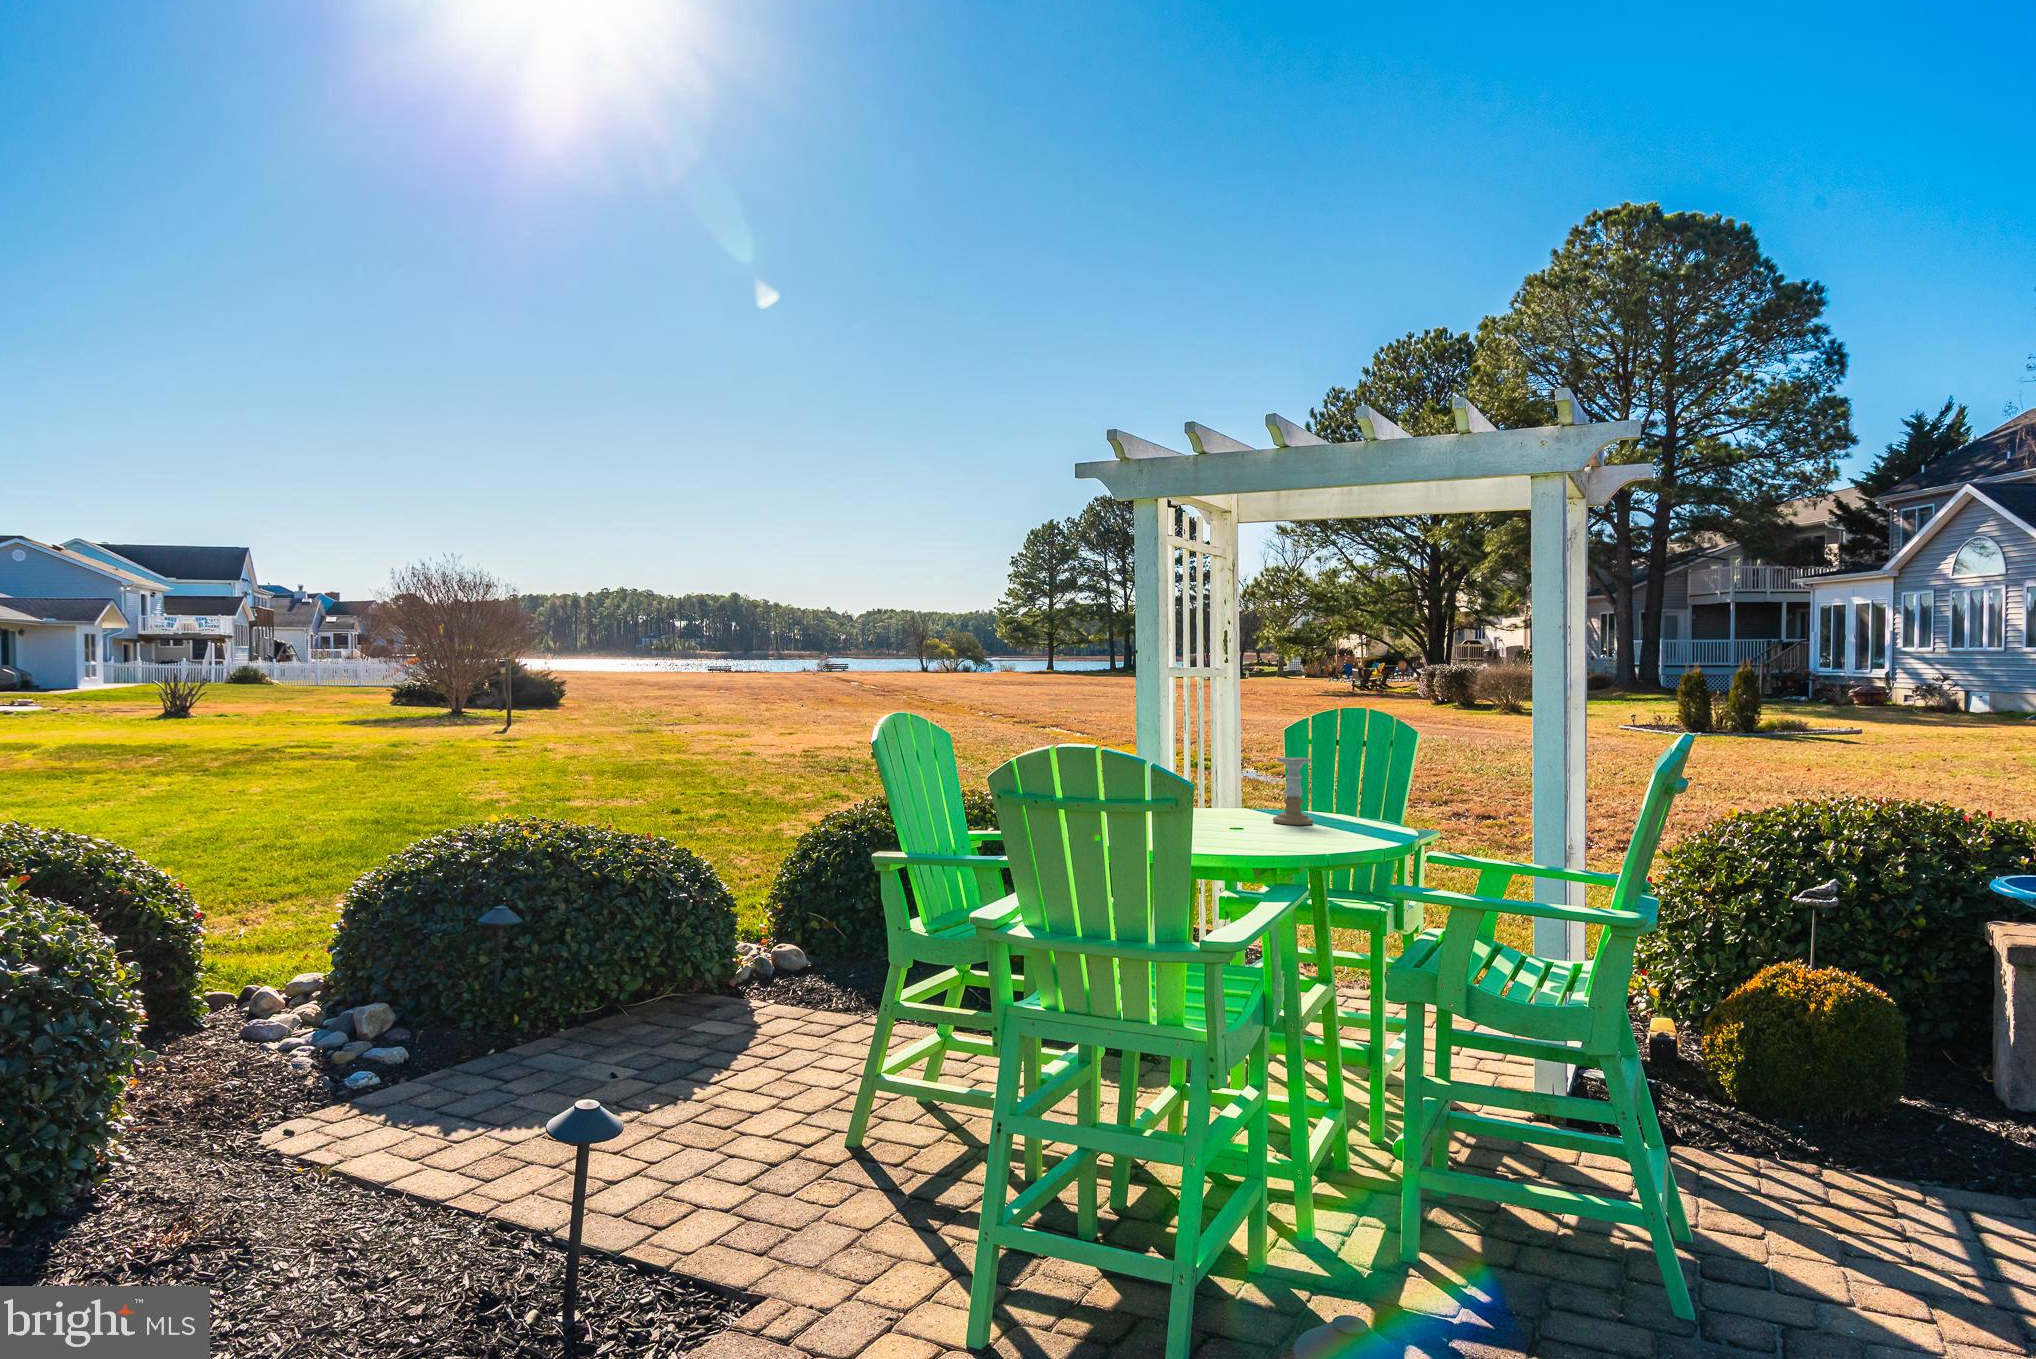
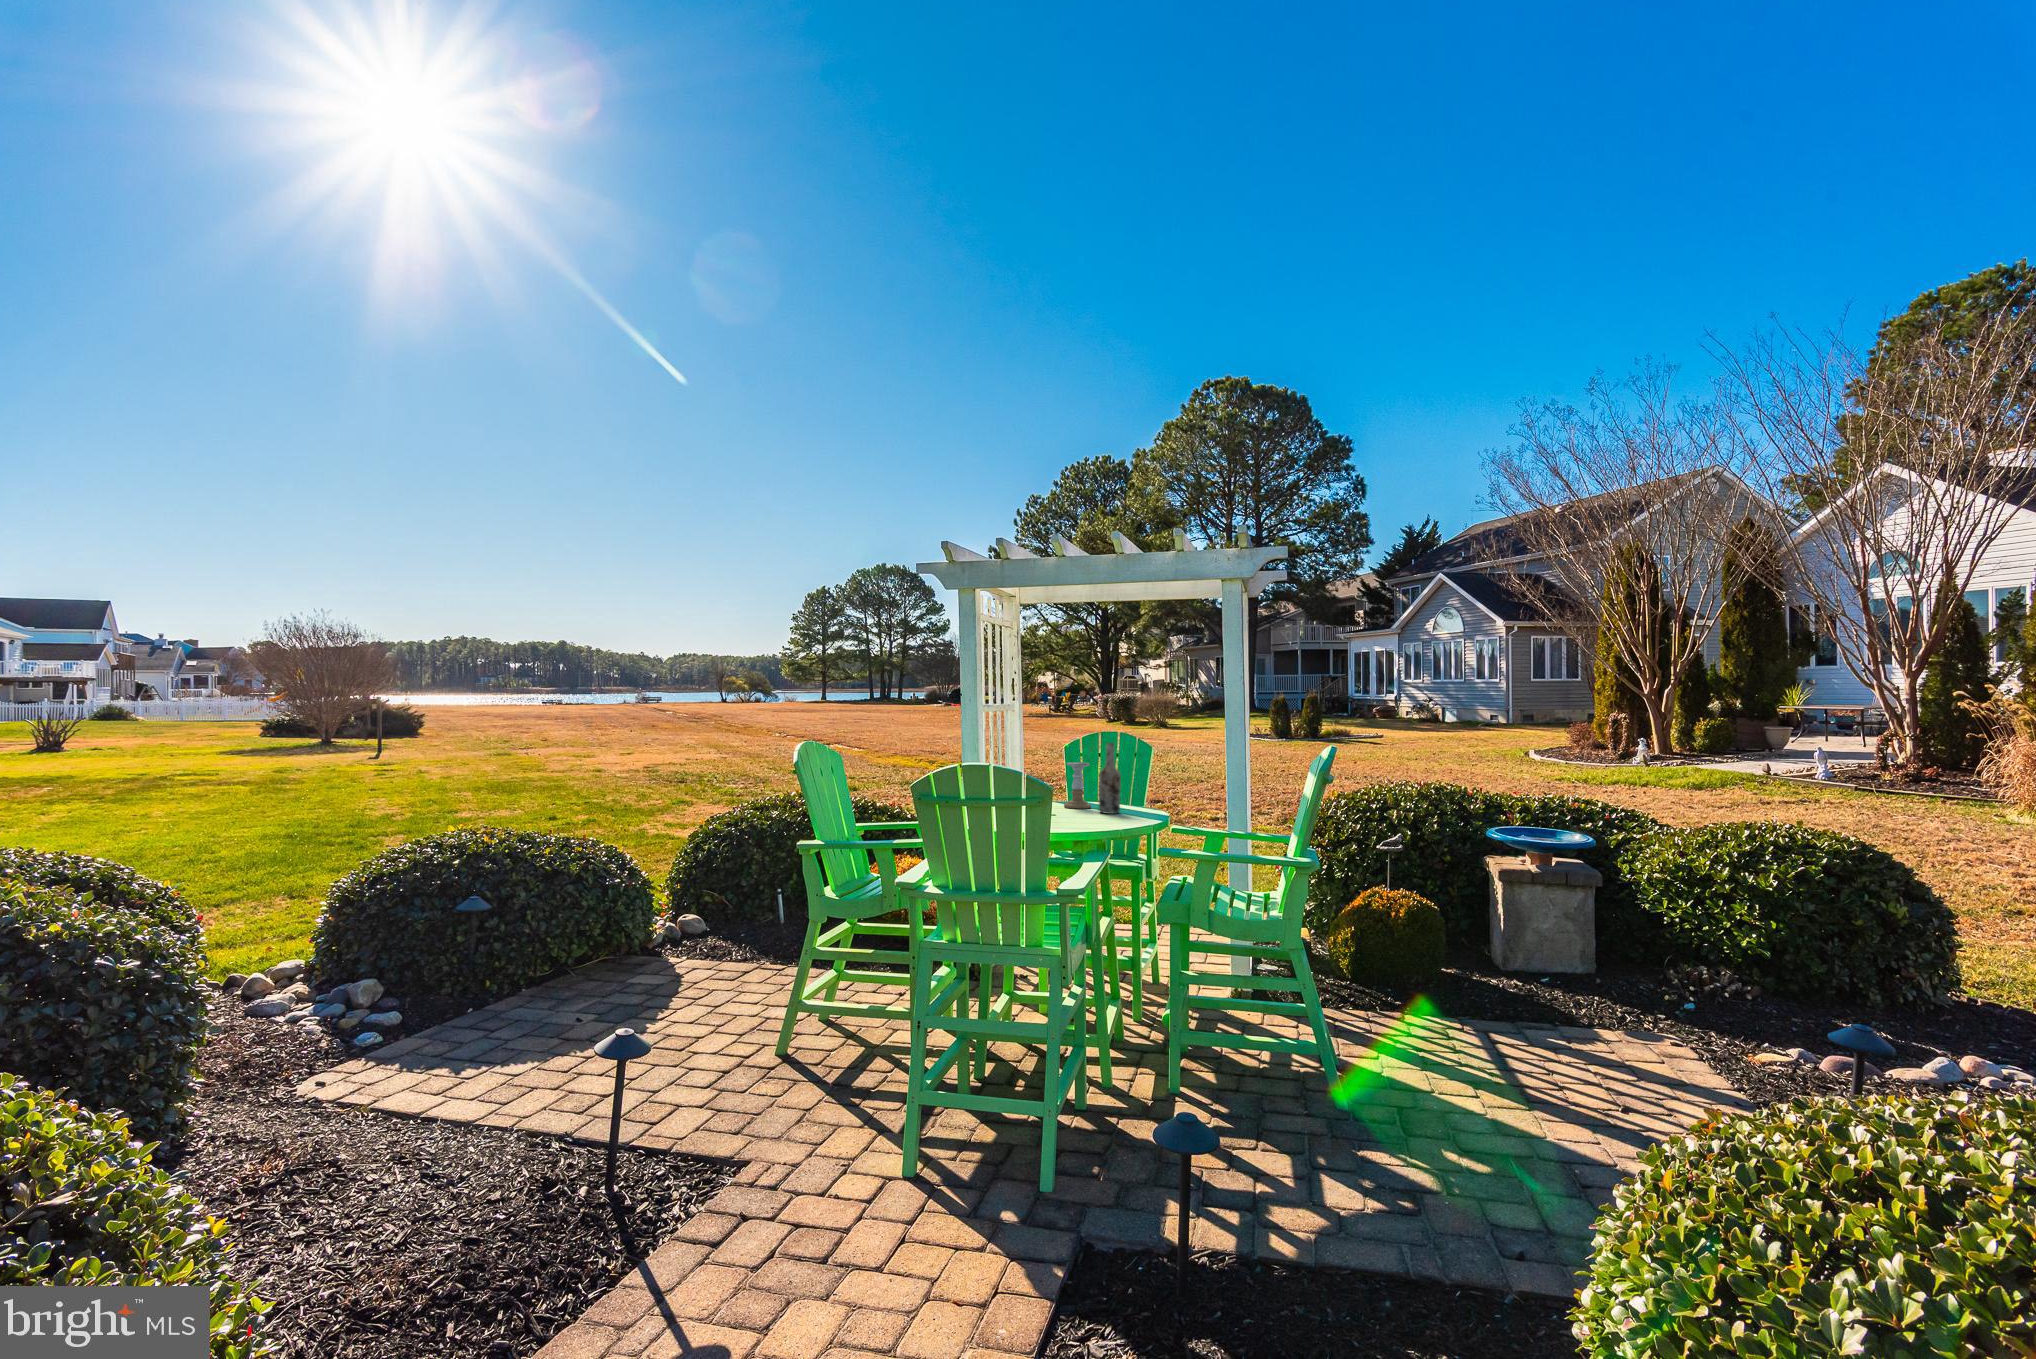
wine bottle: none [1319,728,1353,834] -> present [1099,743,1121,814]

